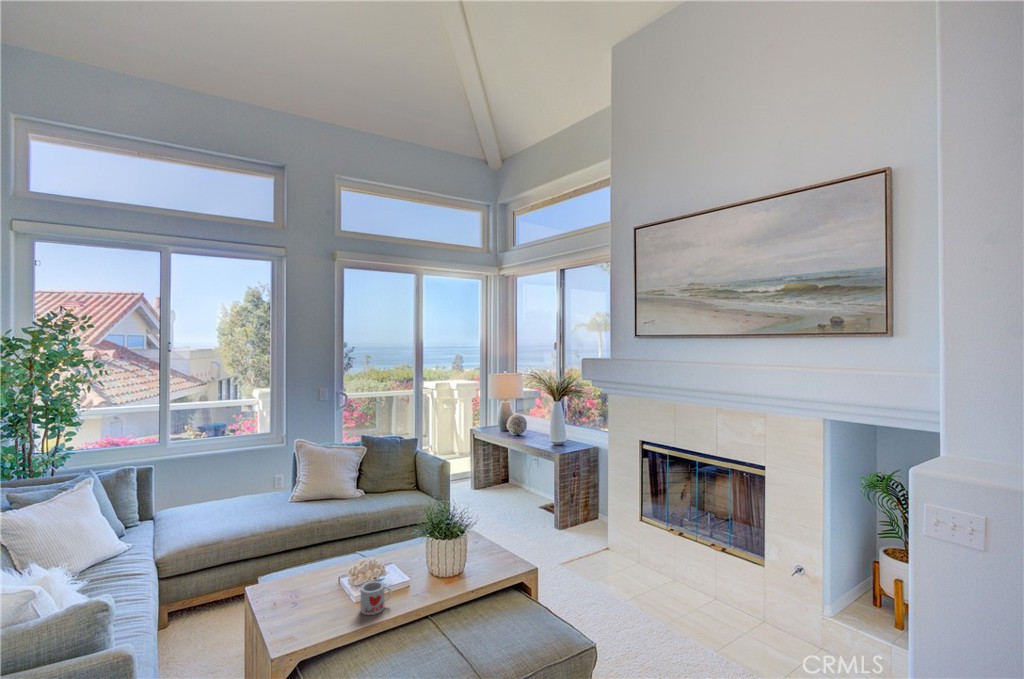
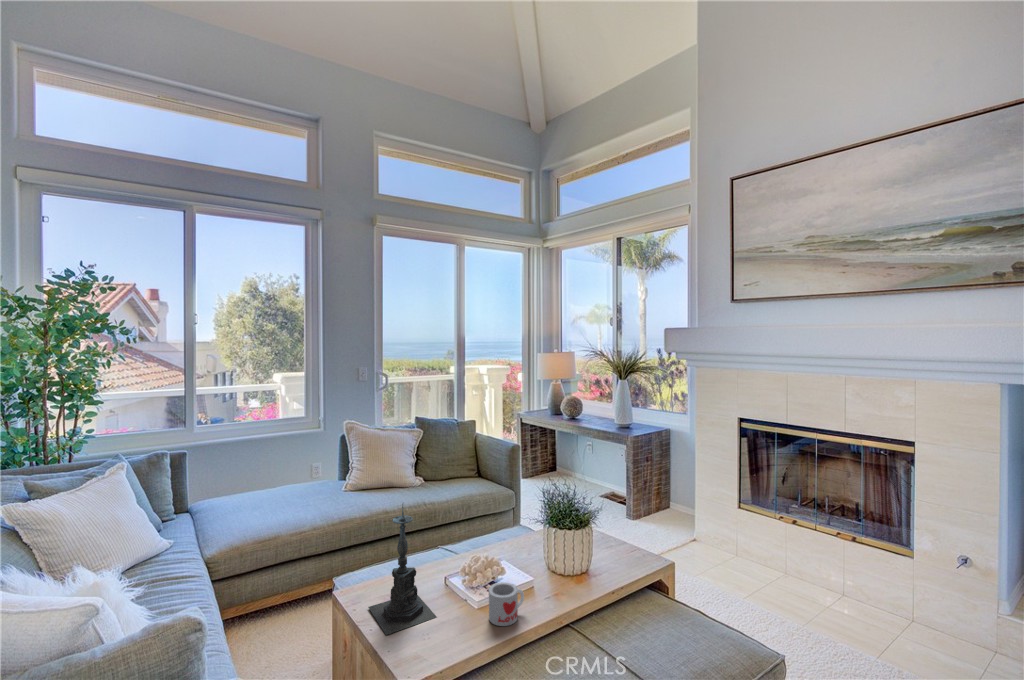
candle holder: none [271,517,321,621] -> present [368,504,436,635]

